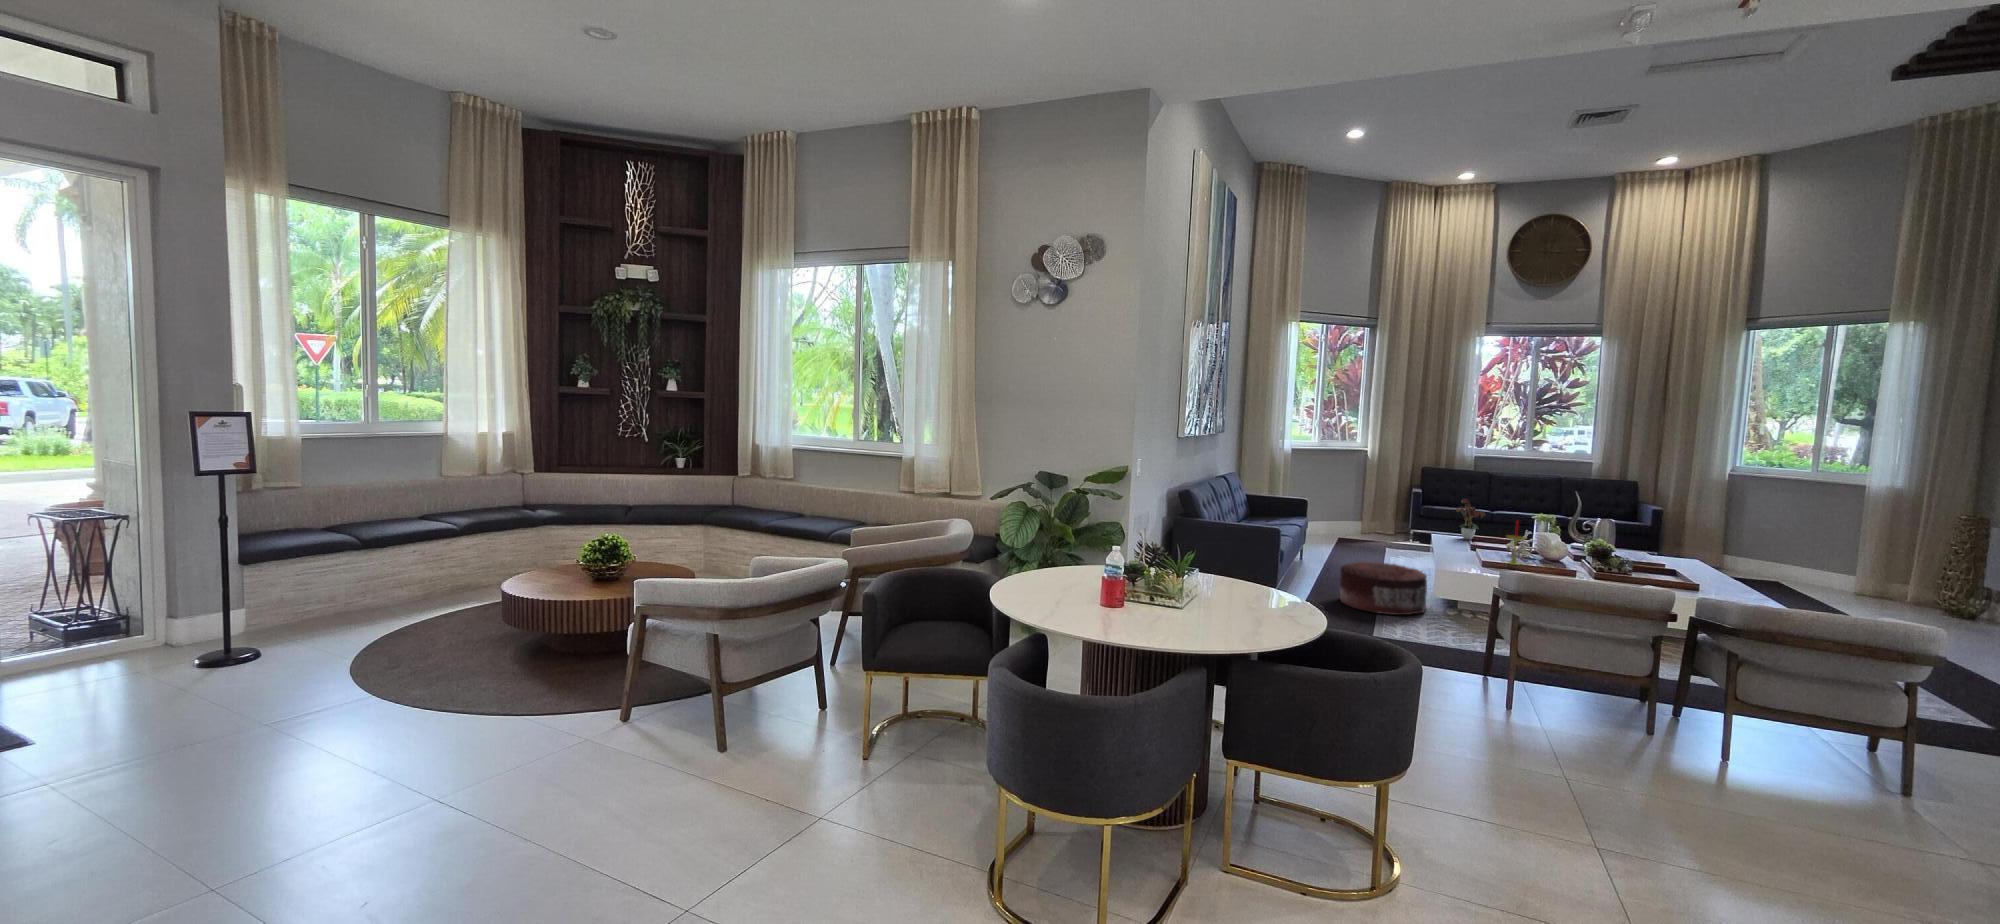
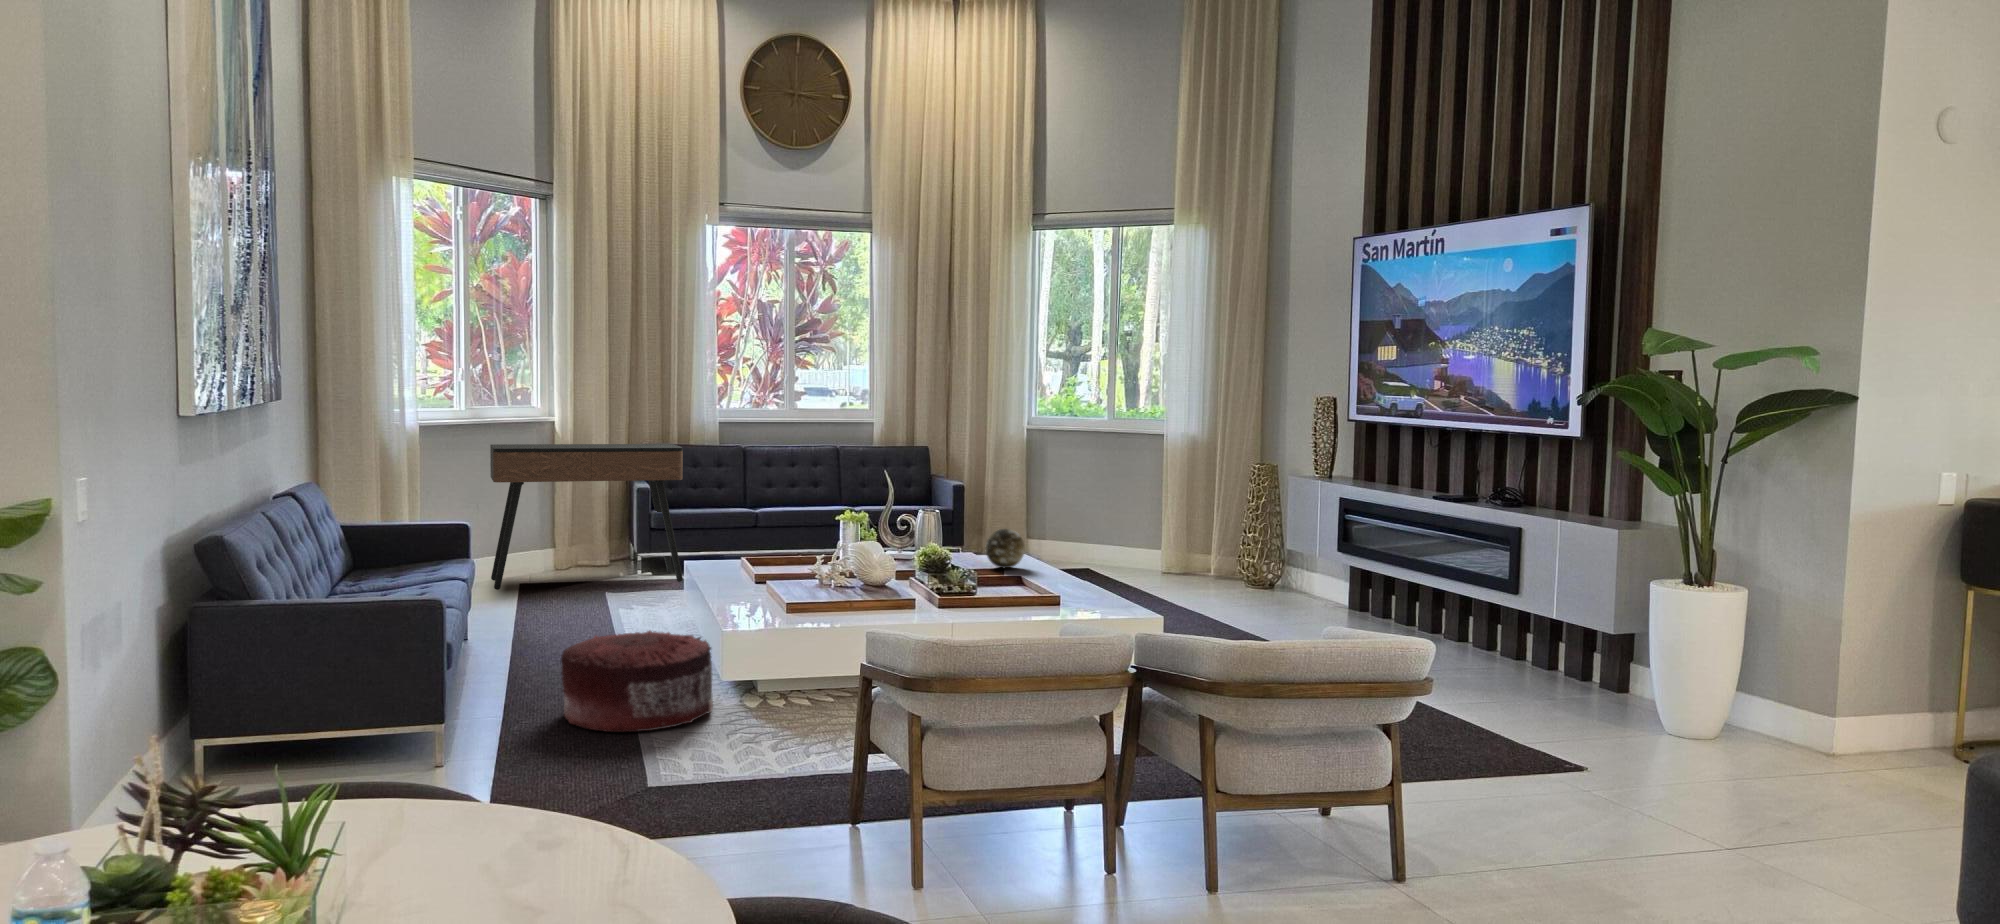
console table: none [1325,461,1443,548] -> present [490,444,683,590]
flower arrangement: present [1457,499,1486,539] -> none [723,494,772,565]
candle: present [1506,521,1525,565] -> none [815,526,844,602]
decorative orb: none [1653,539,1689,566] -> present [985,529,1025,568]

